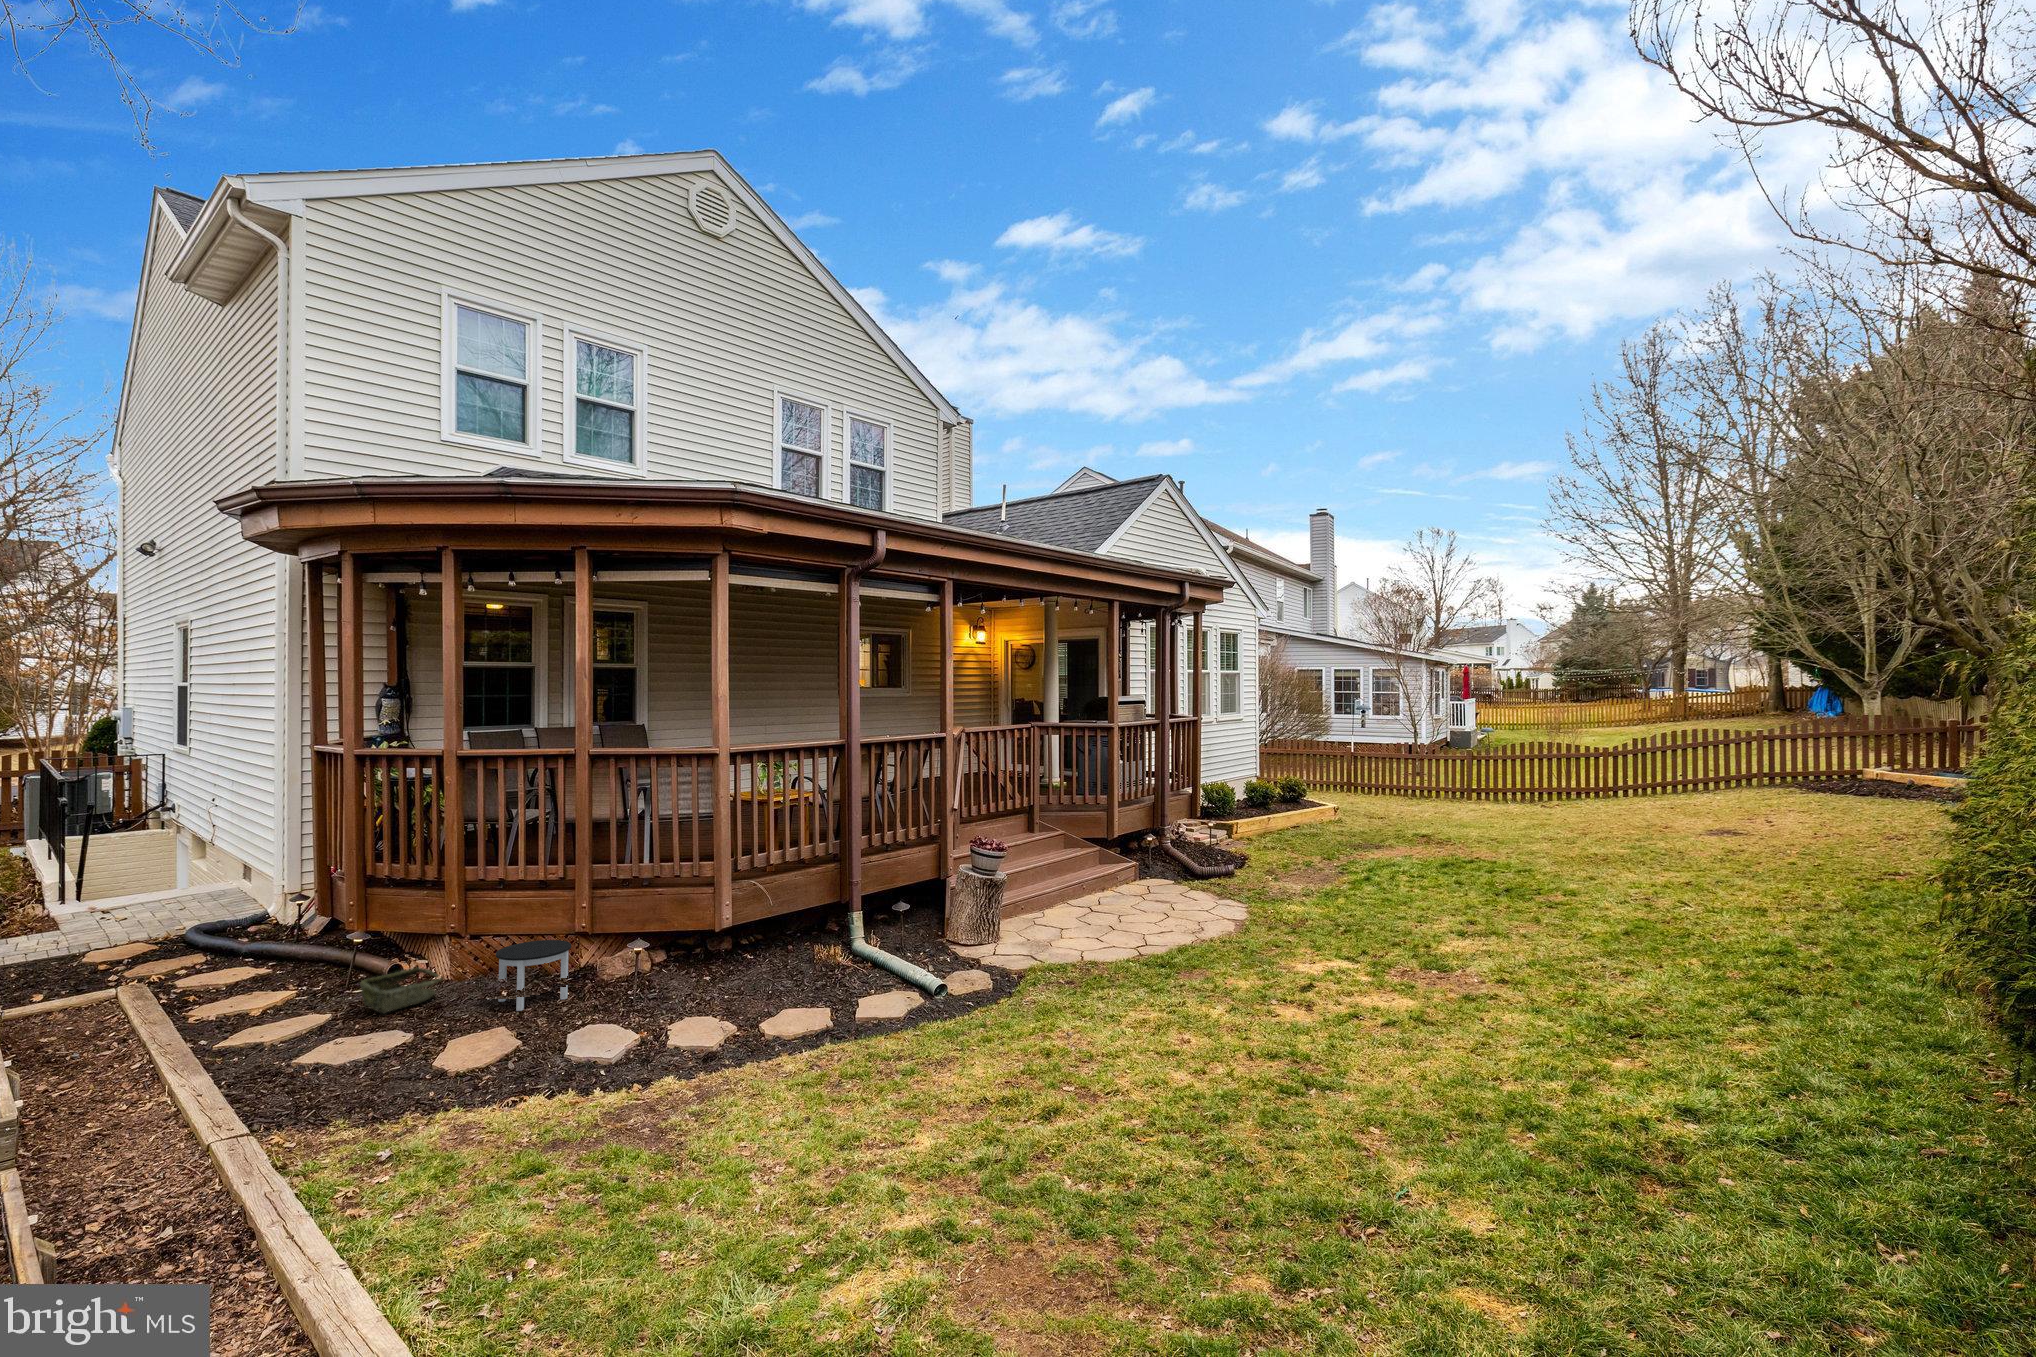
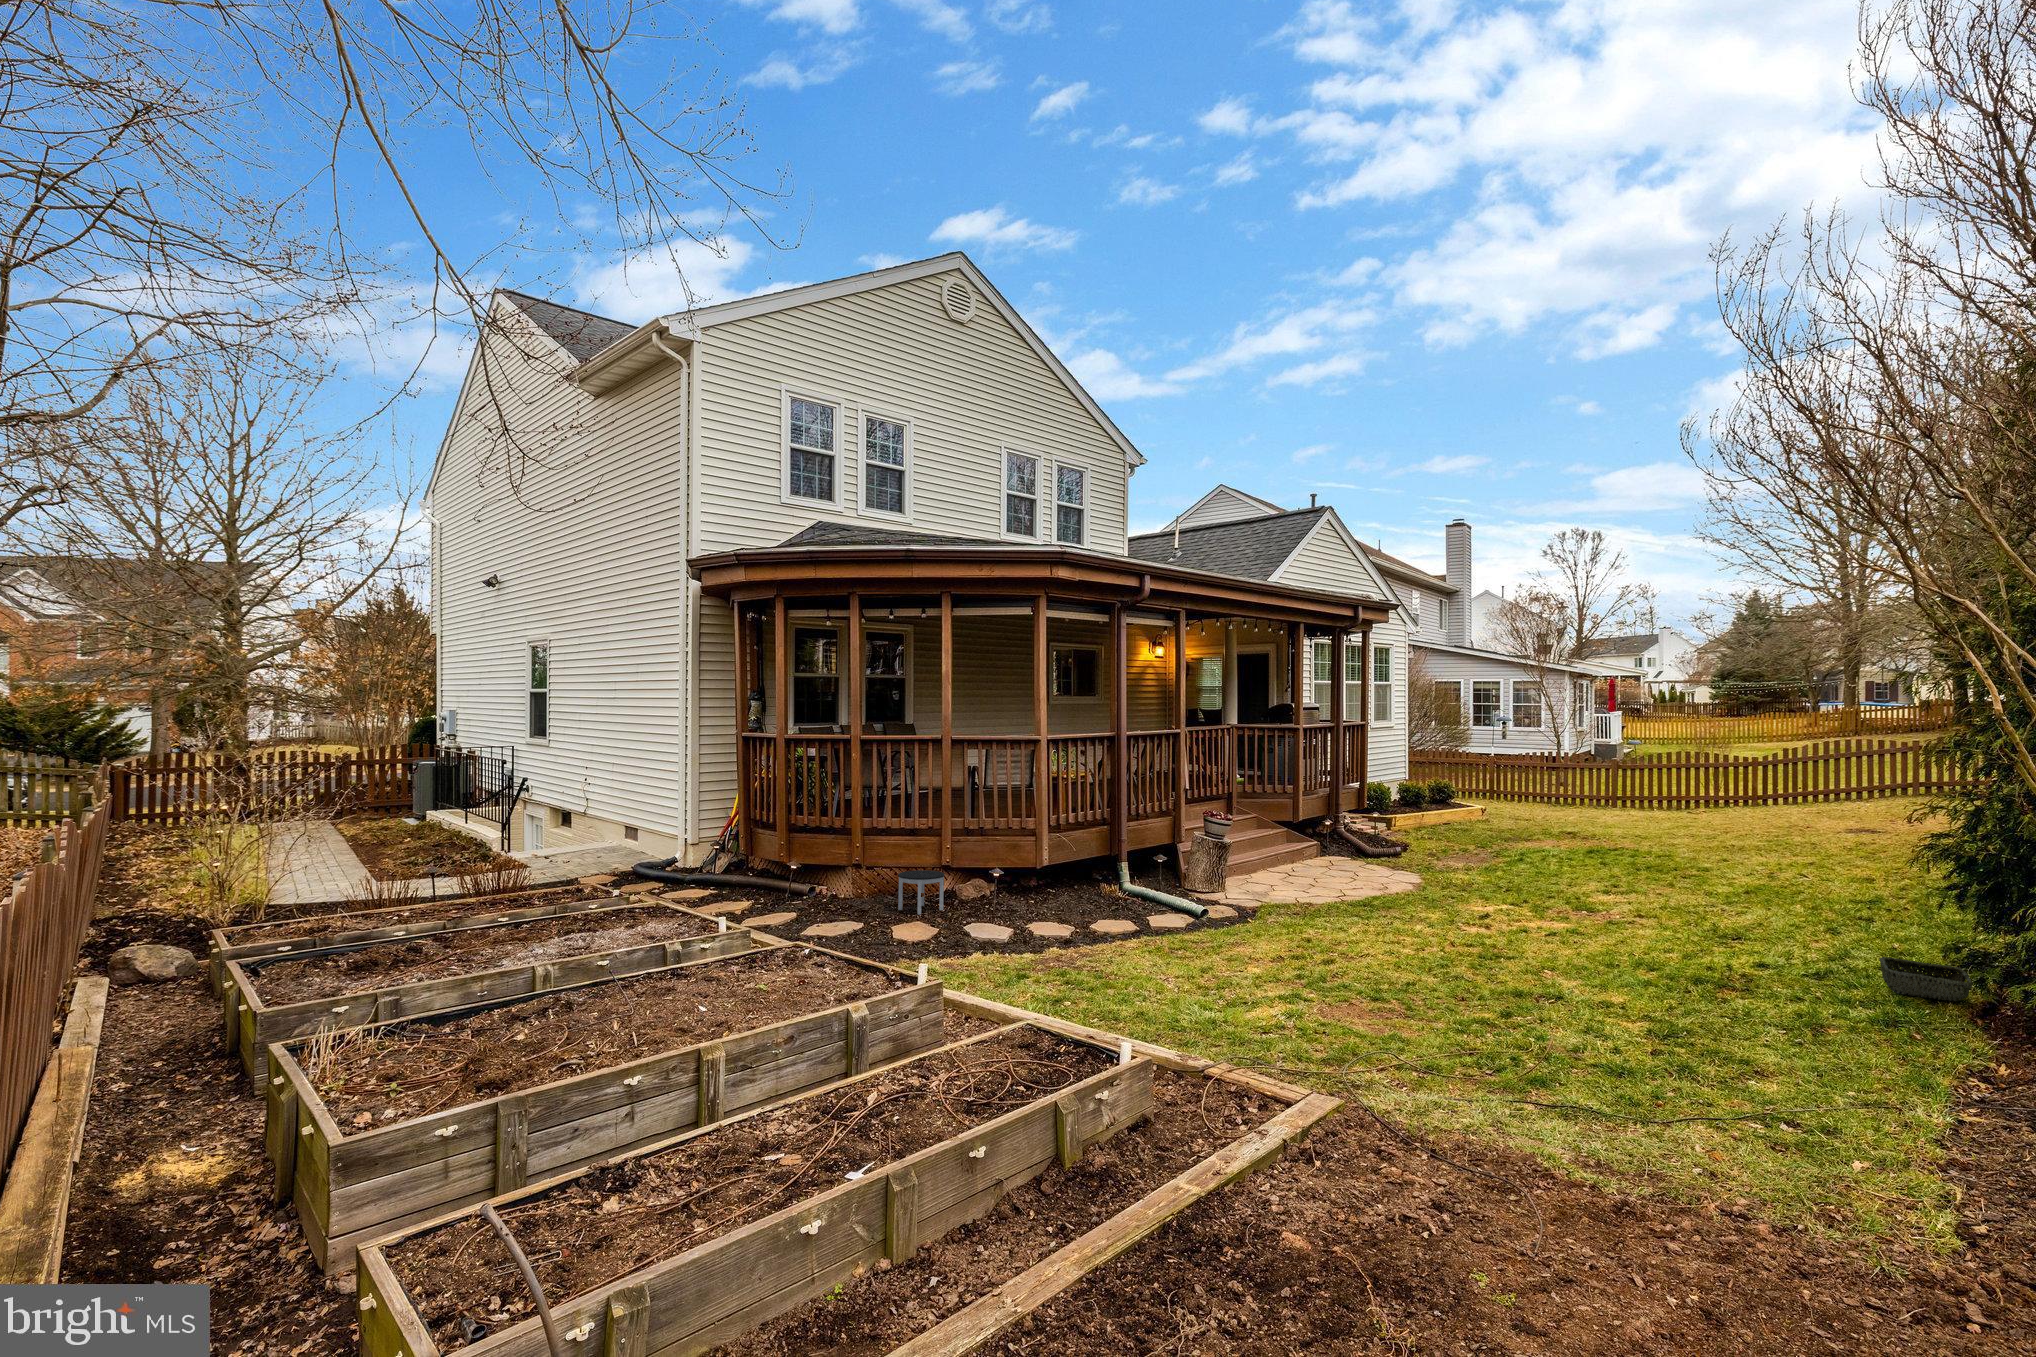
woven basket: present [360,968,442,1013] -> present [1879,957,1973,1001]

